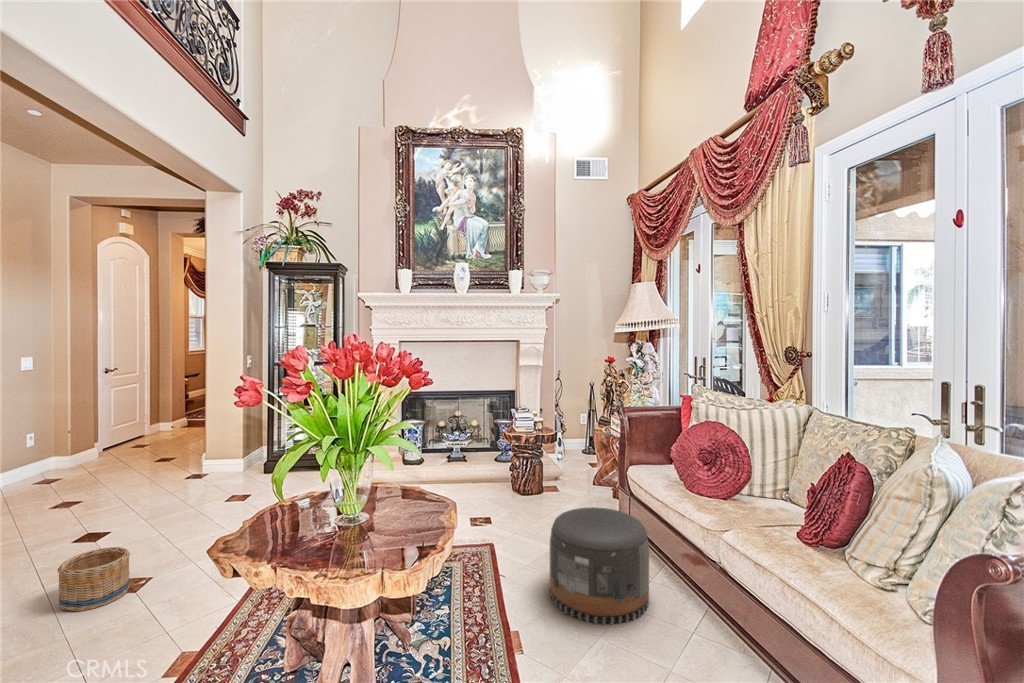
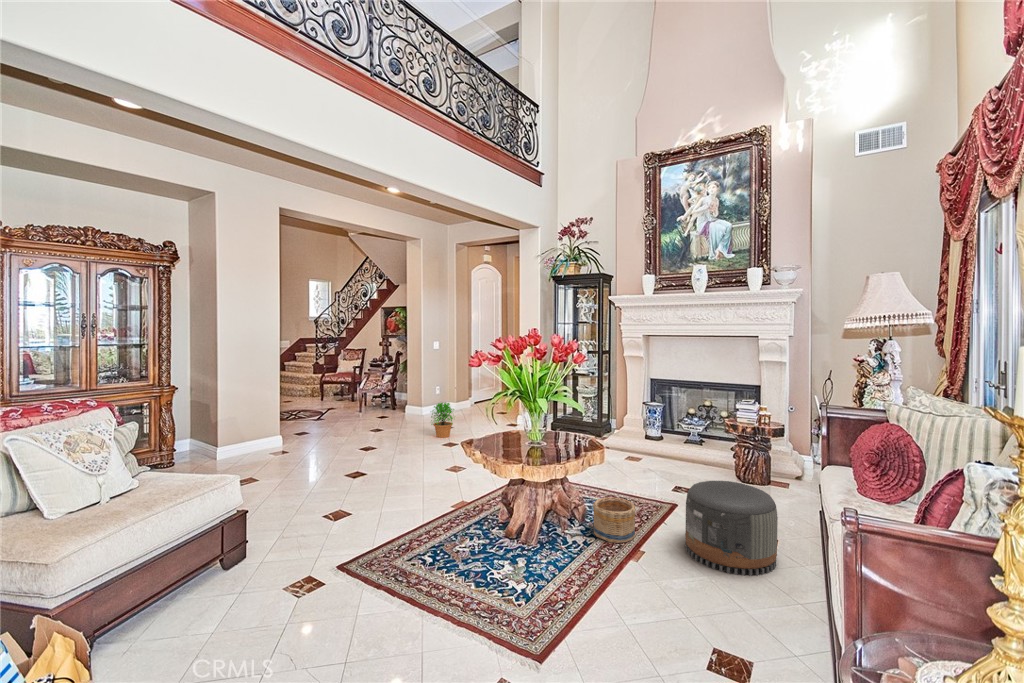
potted plant: none [29,459,99,526] -> present [431,402,454,438]
basket: present [57,547,130,611] -> present [593,497,636,543]

